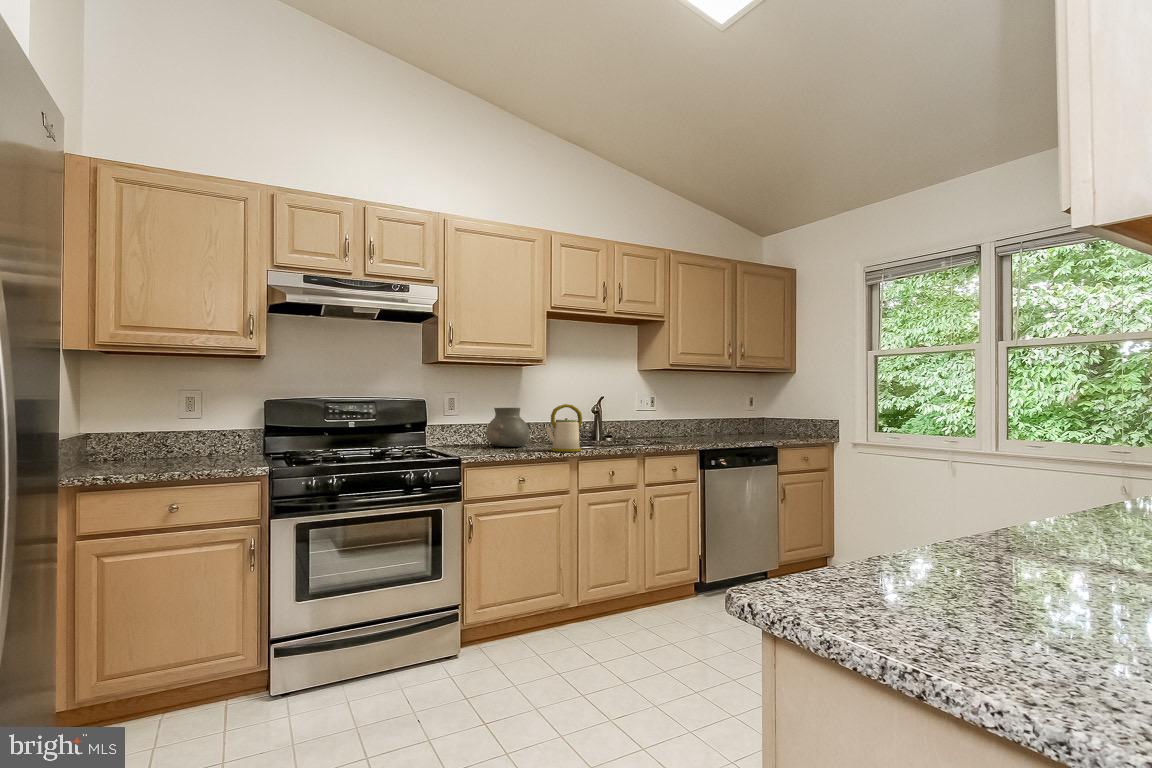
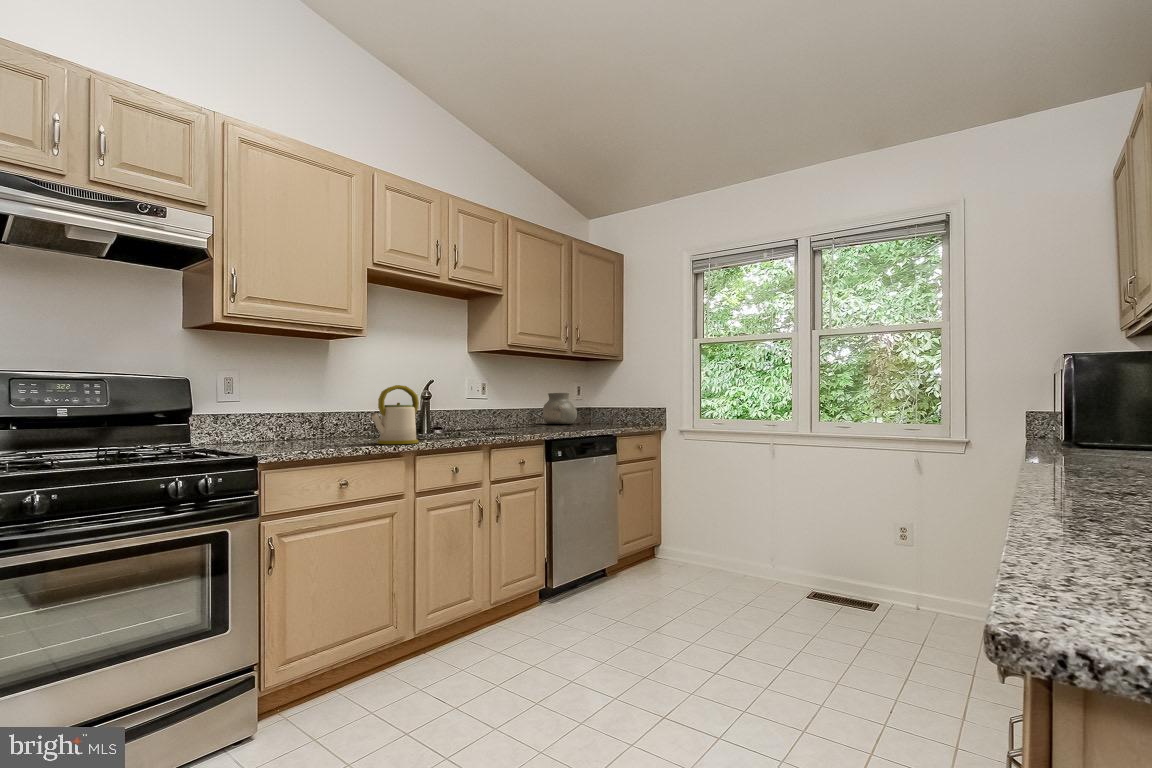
vase: present [486,408,531,447] -> present [543,393,577,424]

